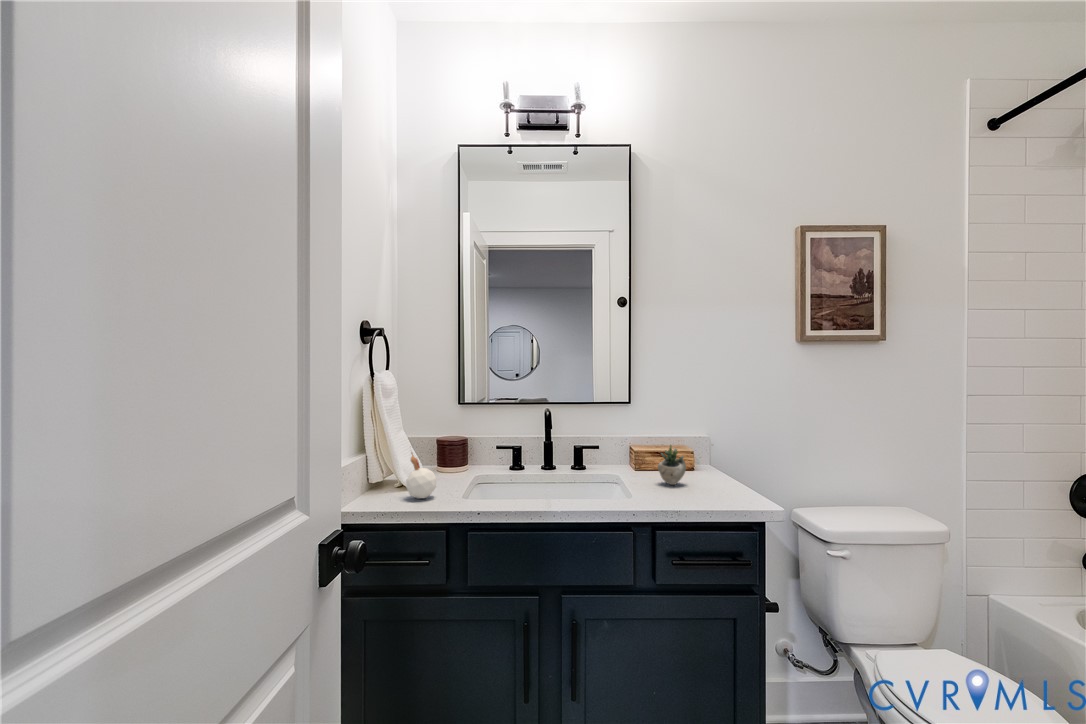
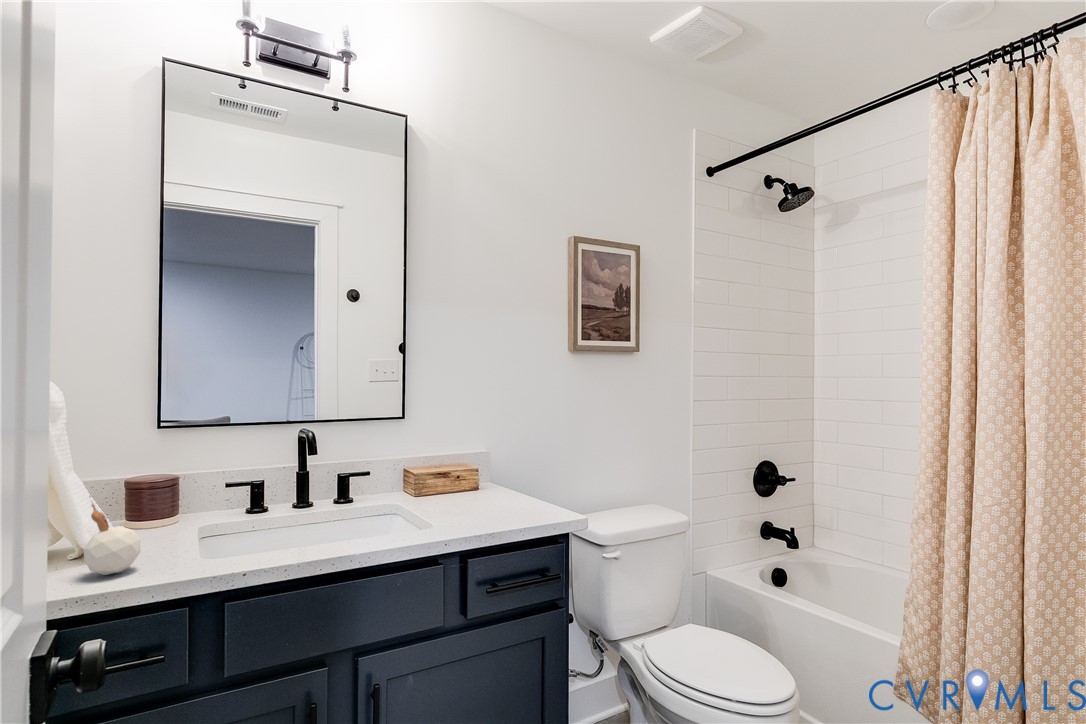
succulent plant: present [658,444,713,485] -> none [447,457,507,507]

